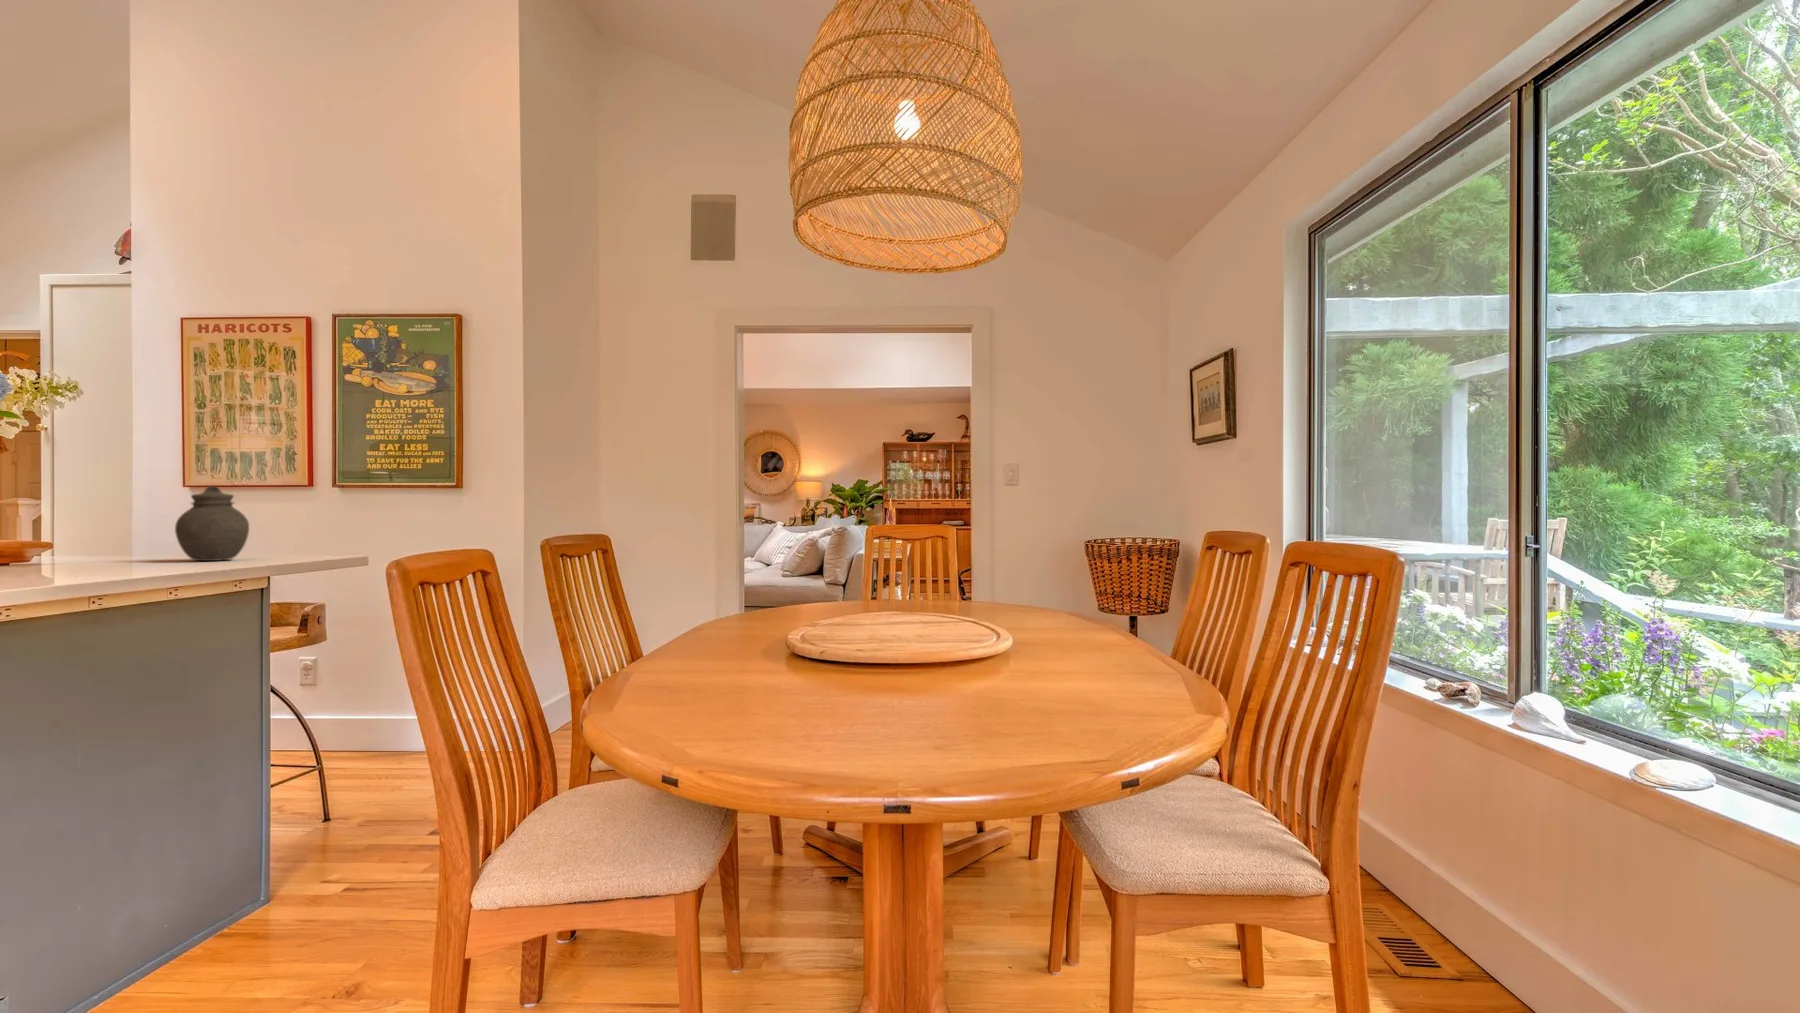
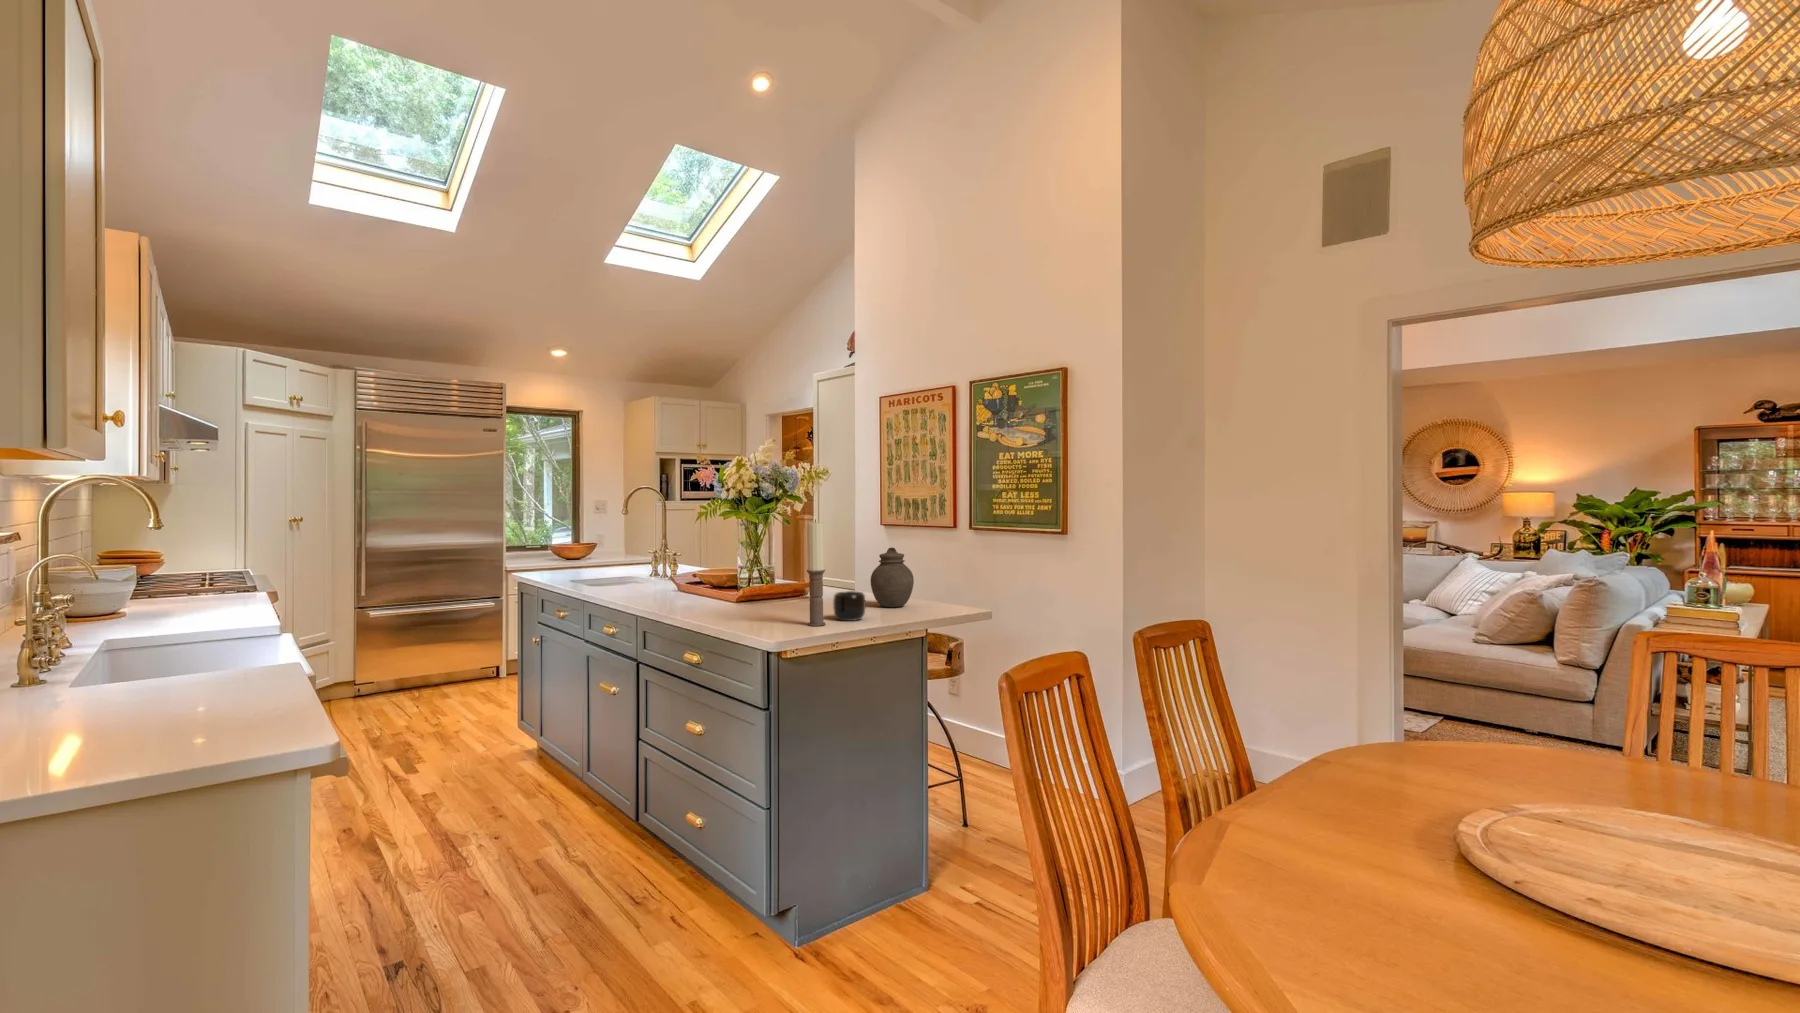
candle: none [56,429,93,575] -> present [807,520,826,626]
mug: none [107,534,168,571] -> present [833,591,866,621]

